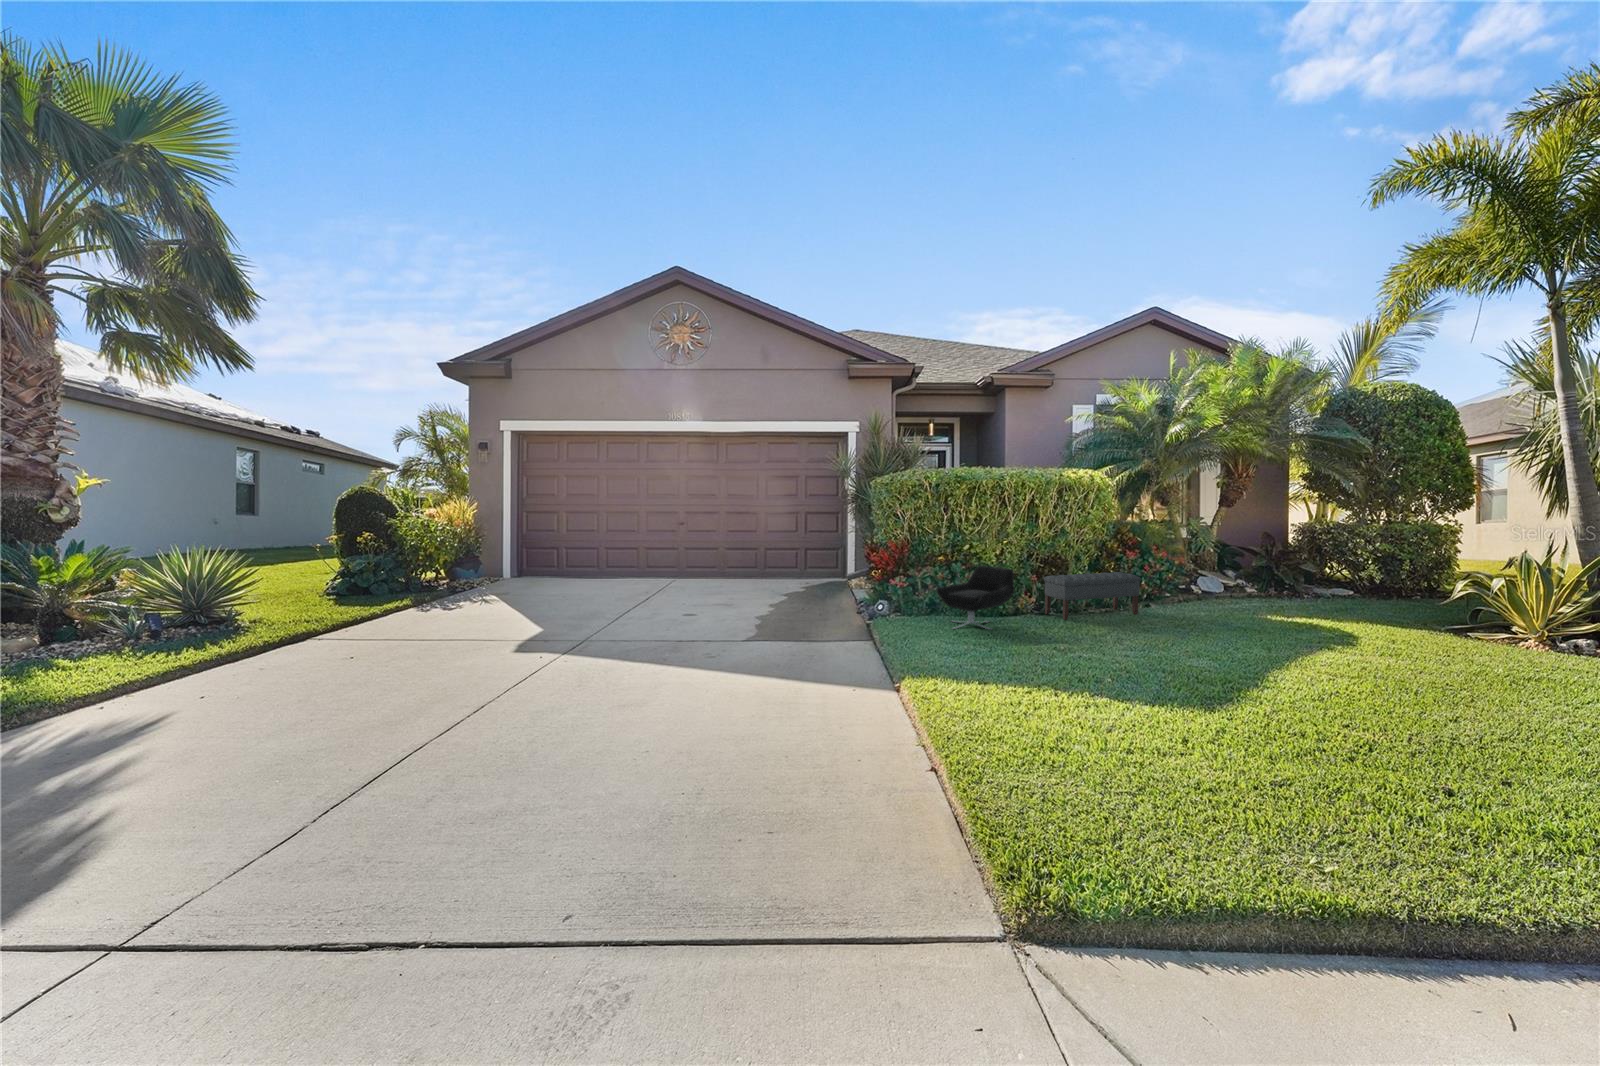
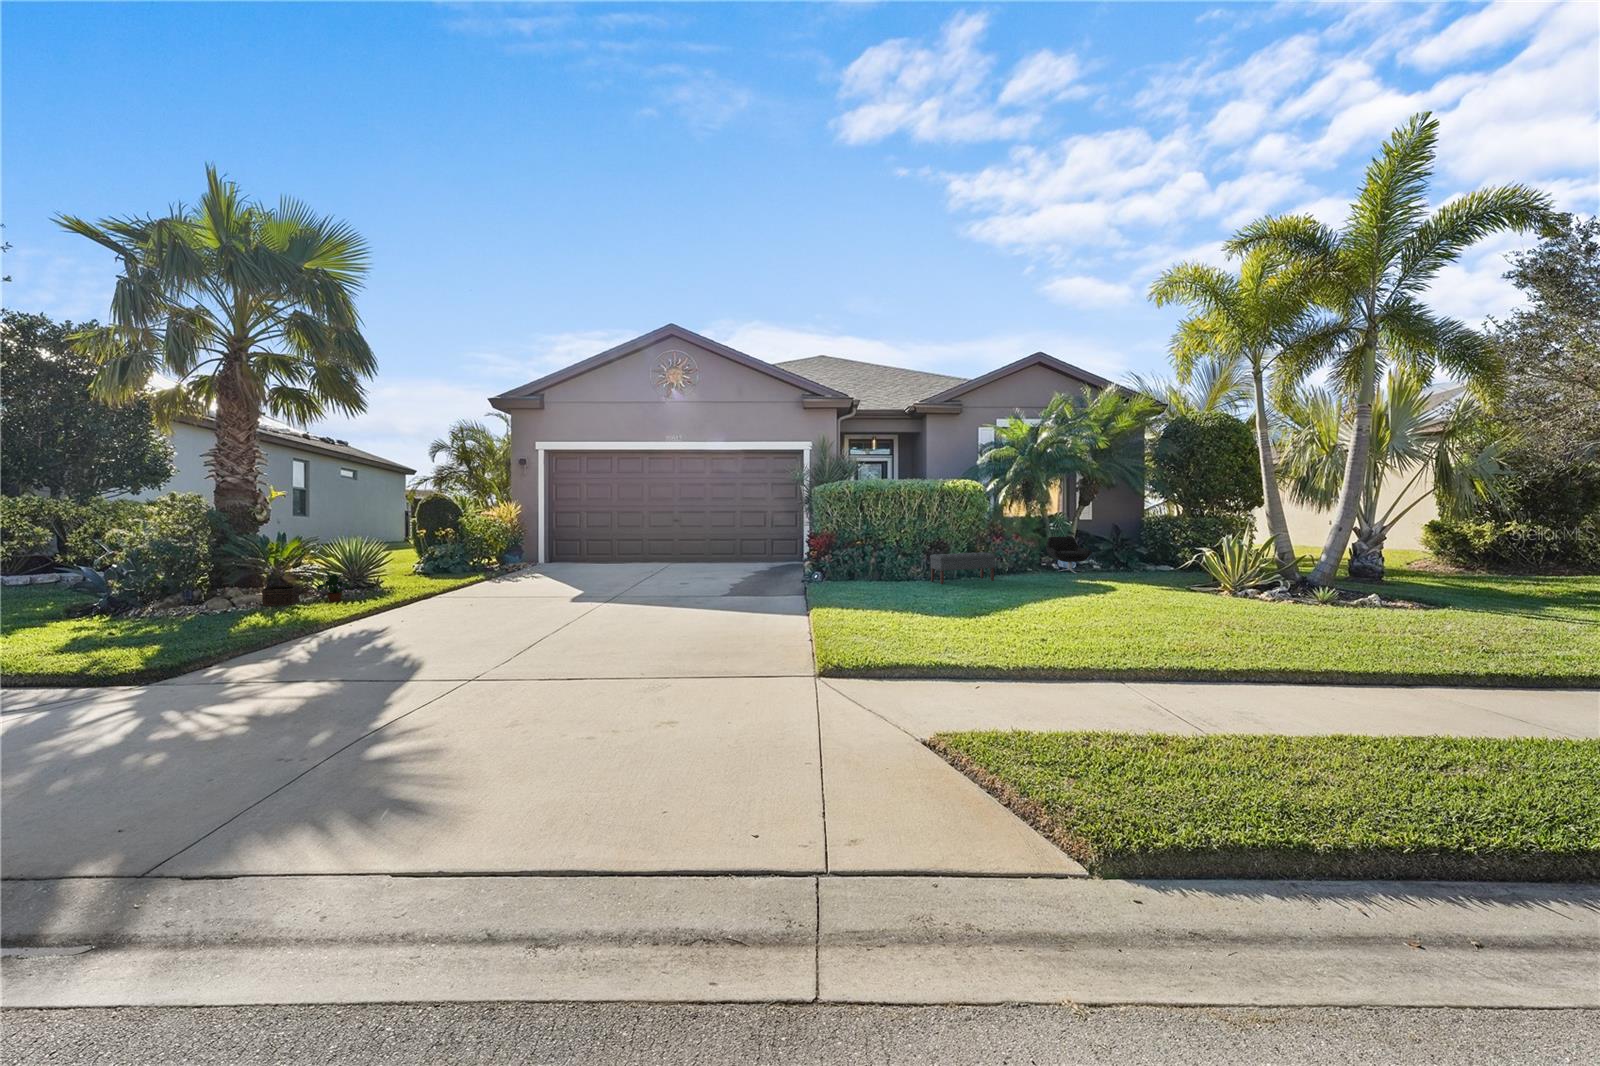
lounge chair: present [936,566,1015,628] -> present [1046,536,1092,573]
potted plant: none [131,596,188,646] -> present [317,570,350,602]
basket: none [41,620,112,653] -> present [261,585,299,606]

